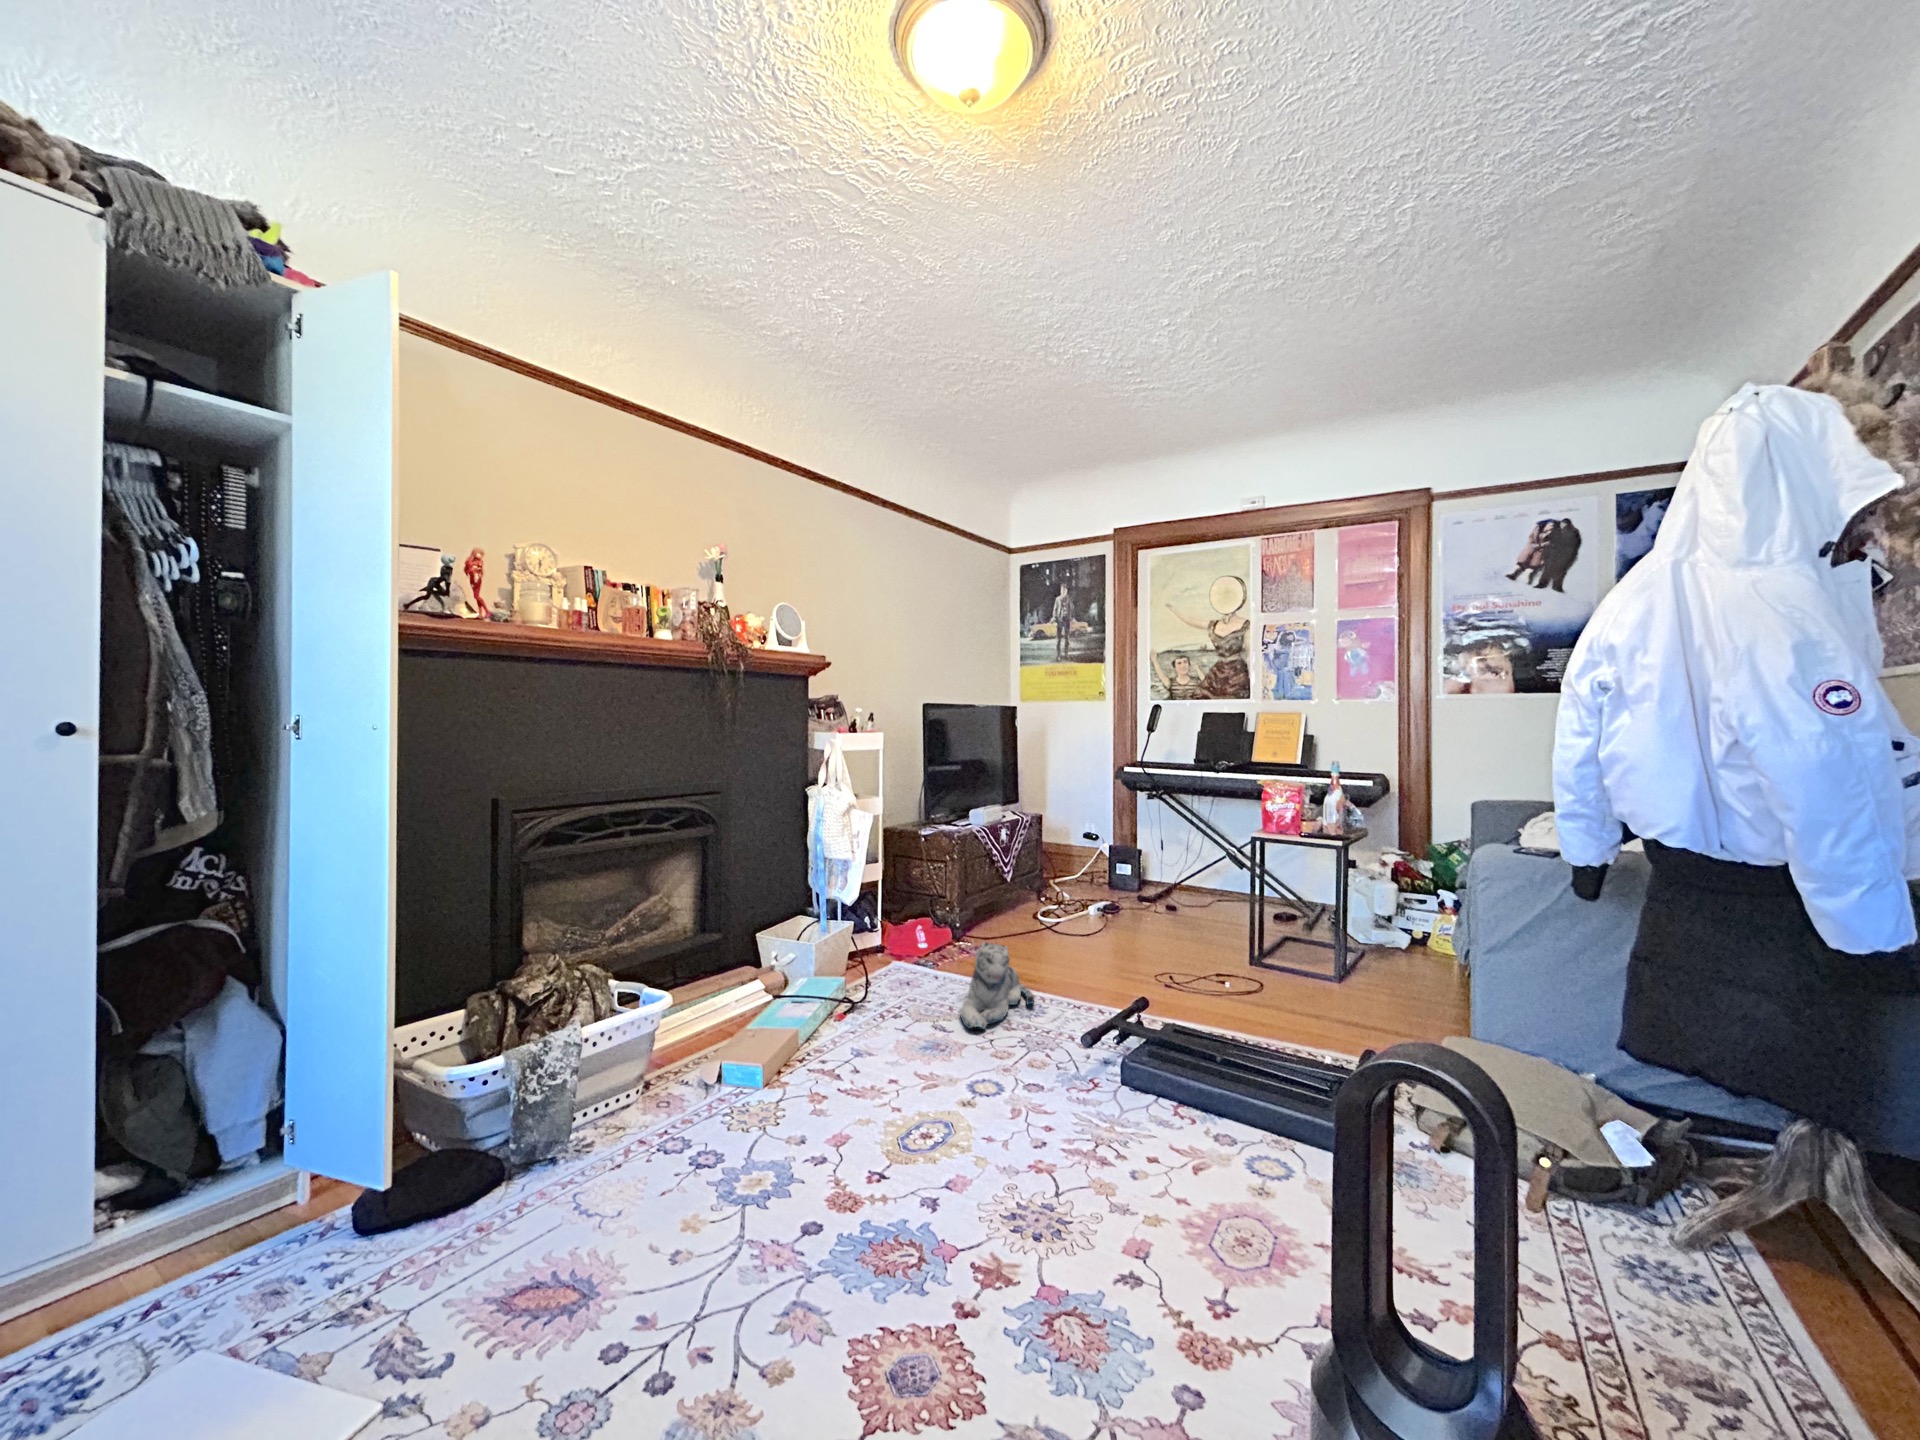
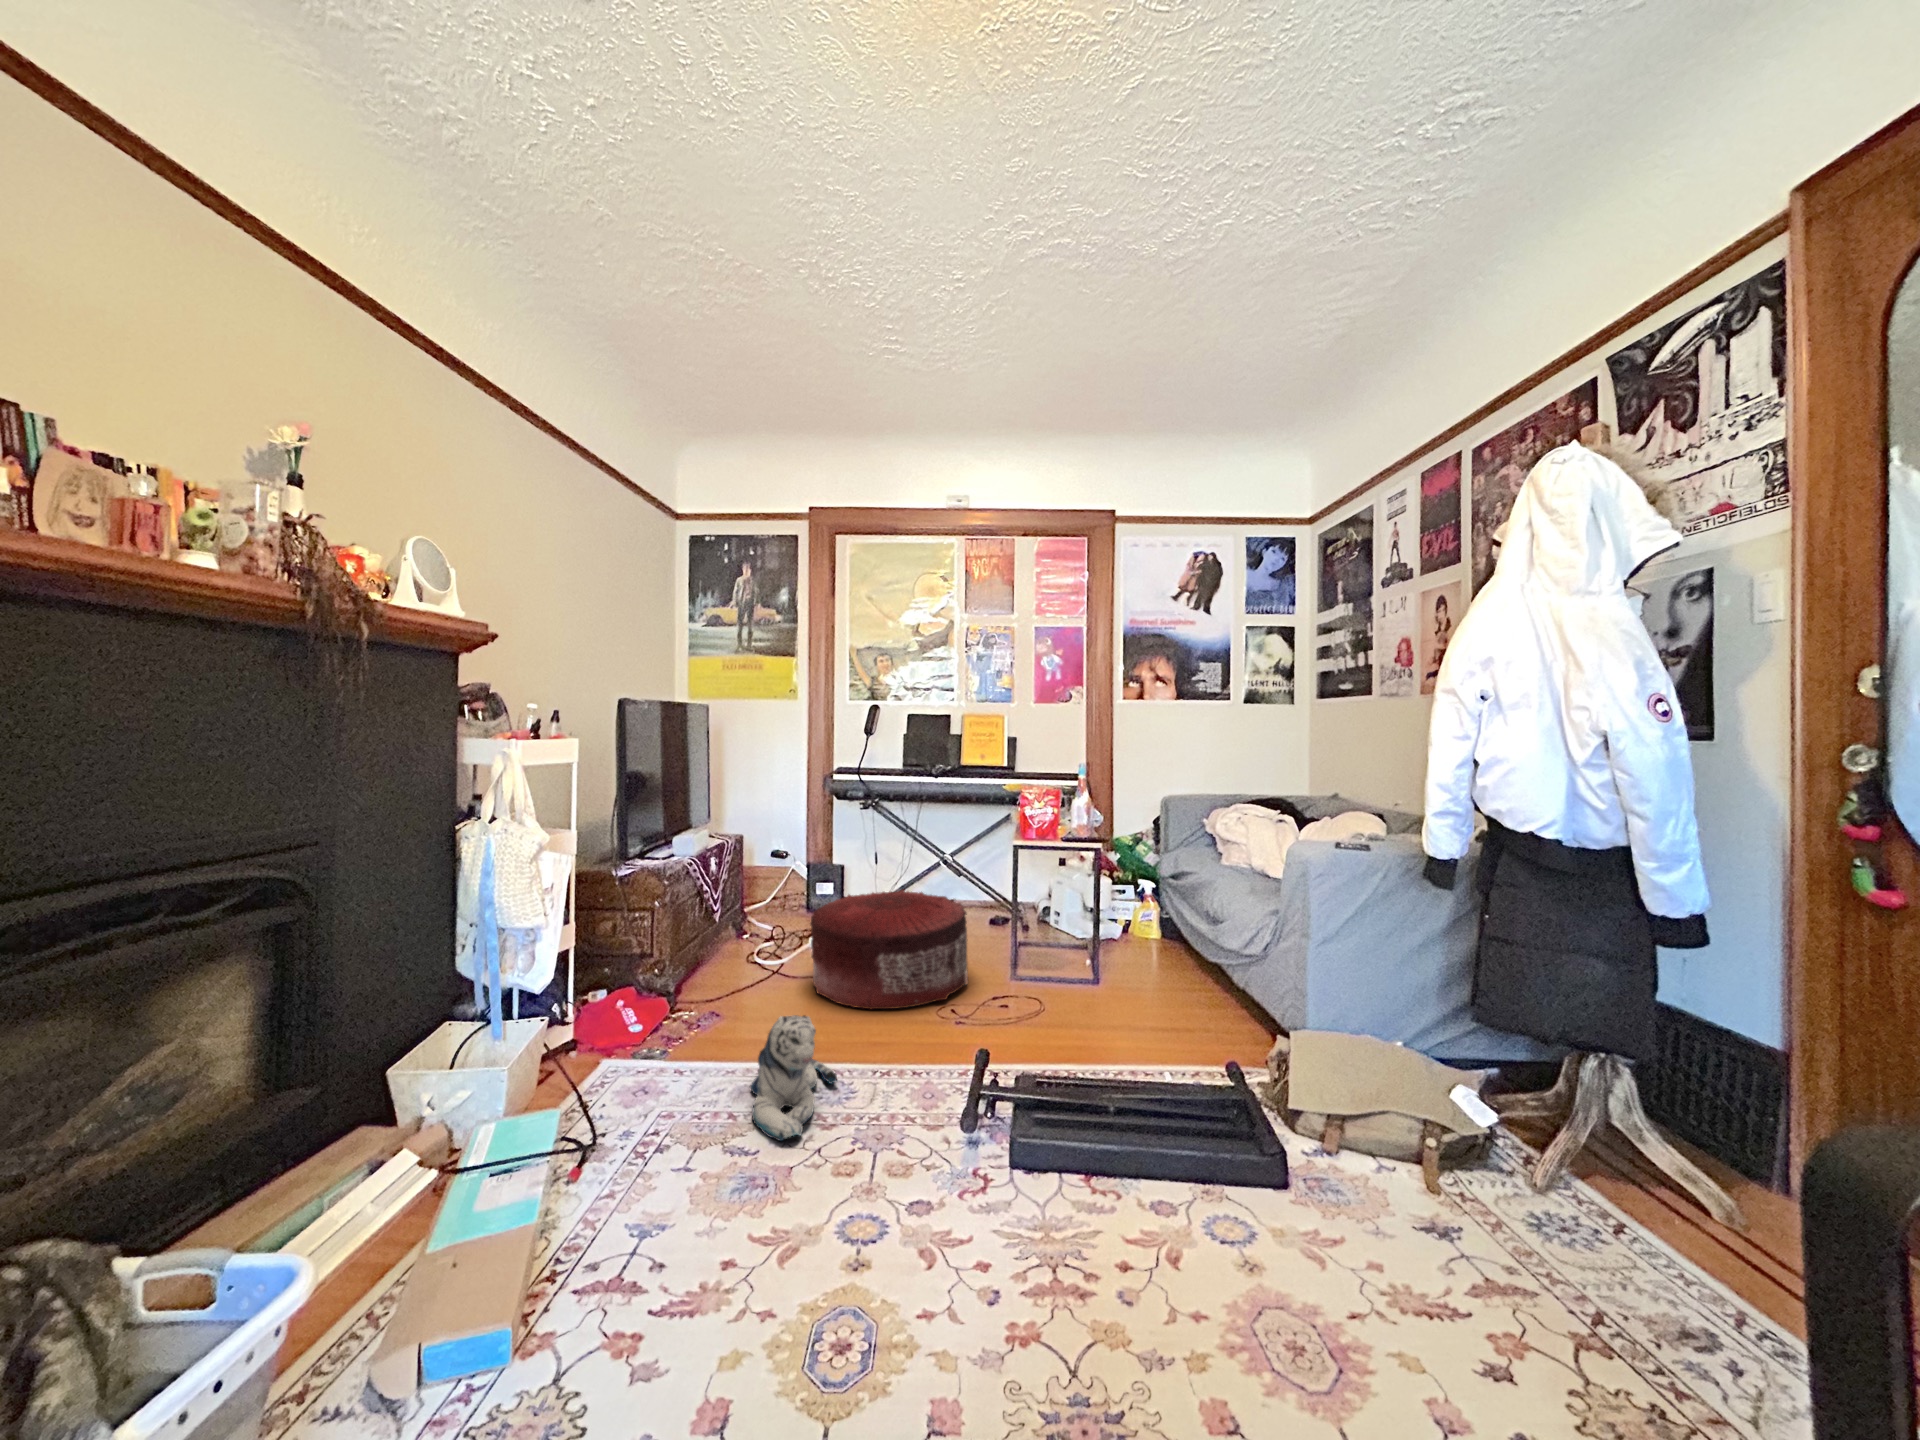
pouf: none [1062,869,1210,969] -> present [810,890,968,1009]

